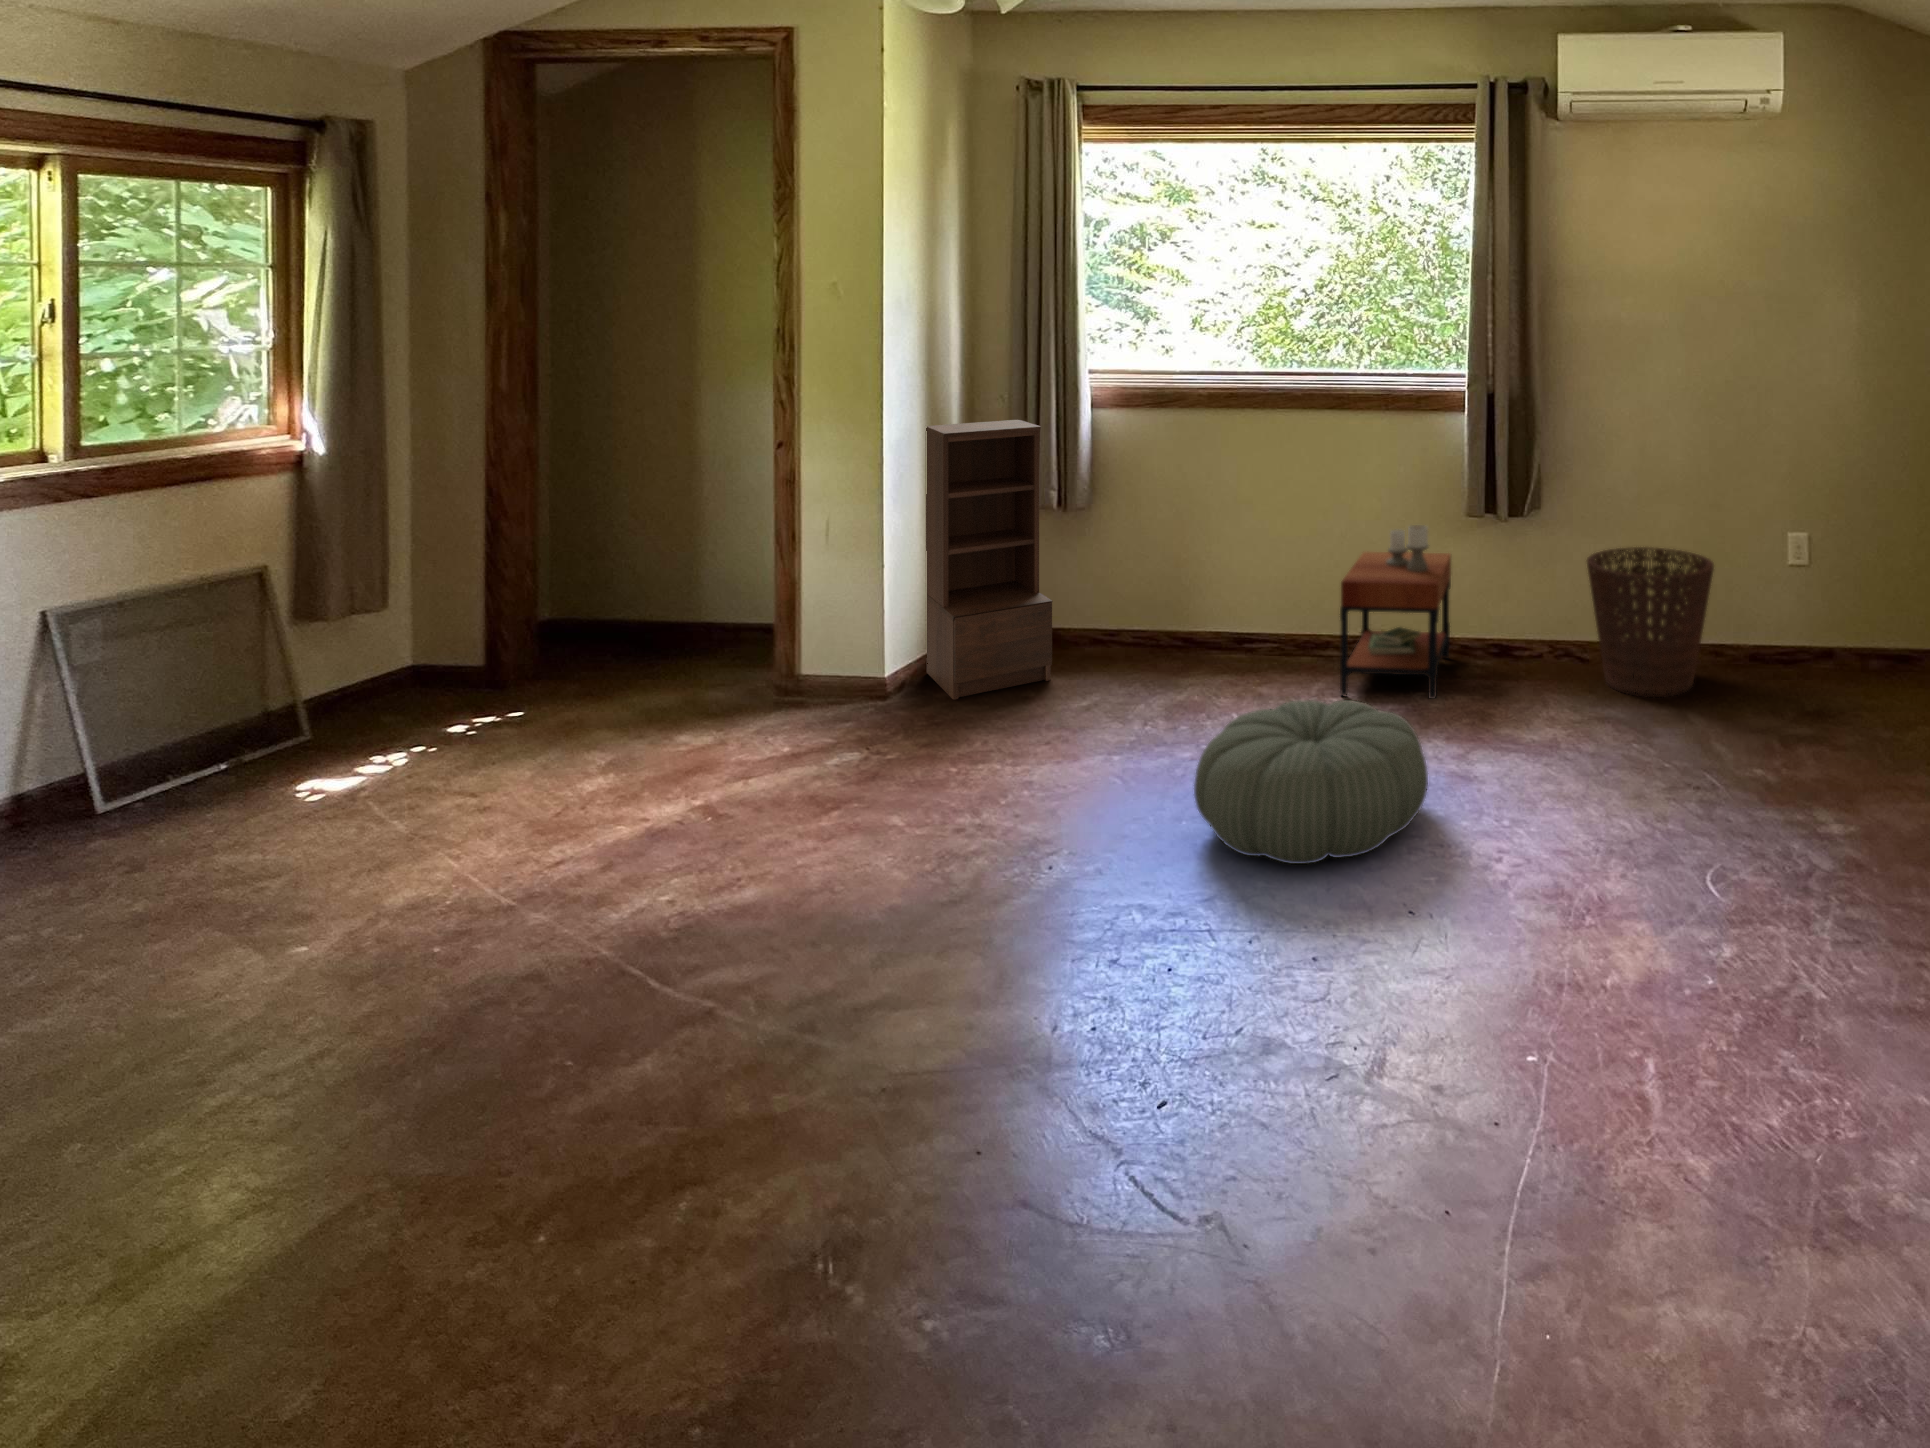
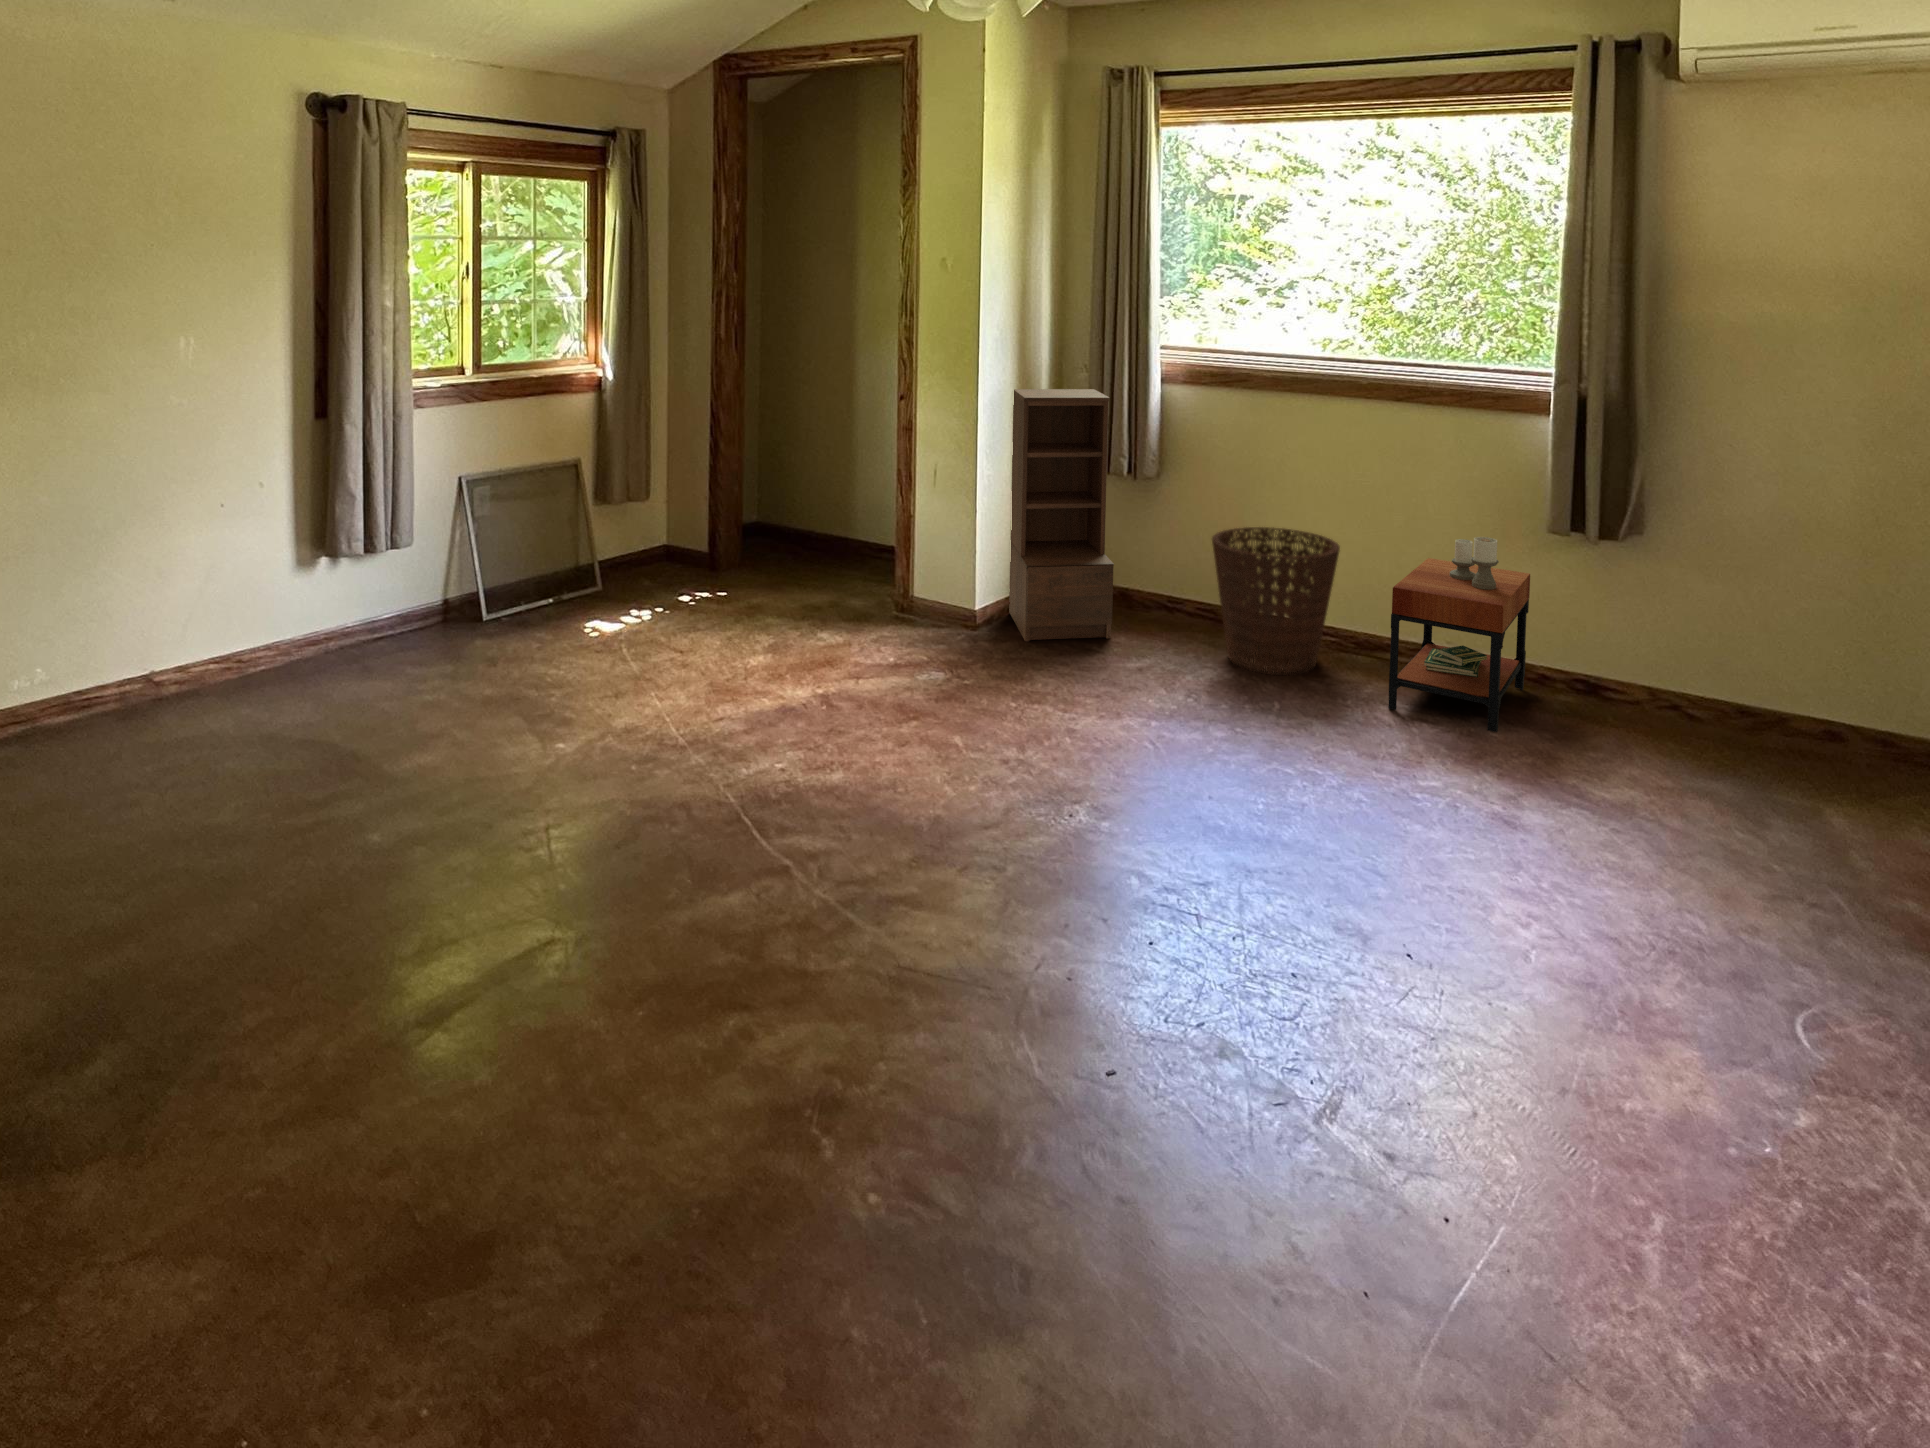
basket: present [1587,547,1714,696] -> present [1212,527,1340,674]
pouf: present [1194,700,1428,864] -> none [1206,705,1454,881]

